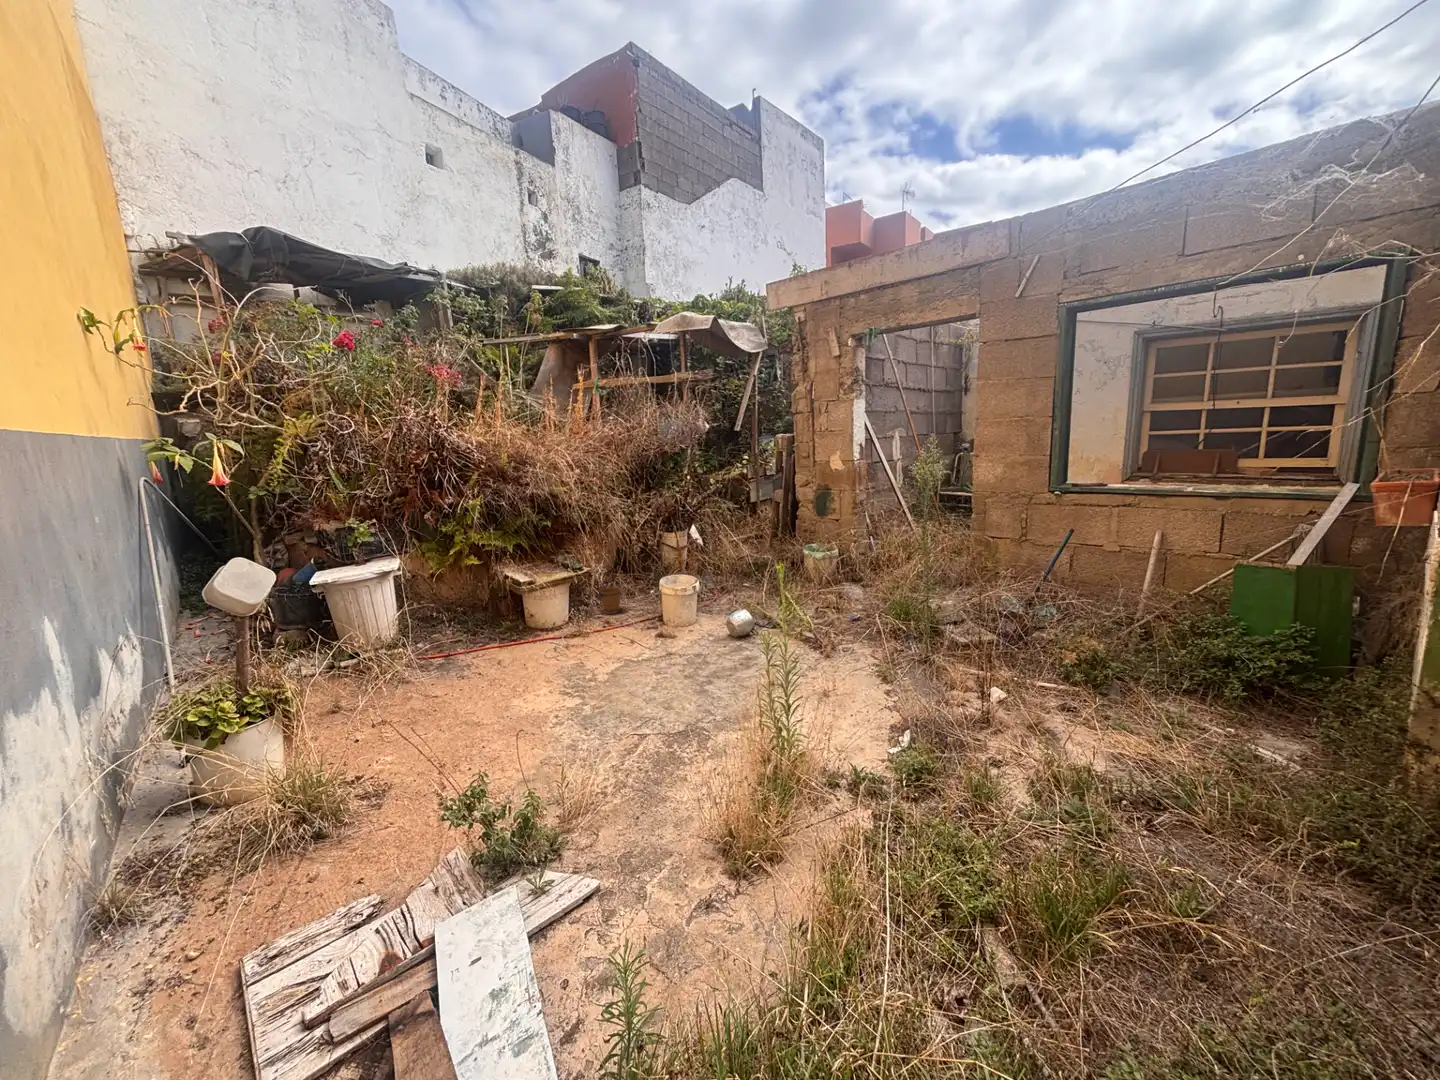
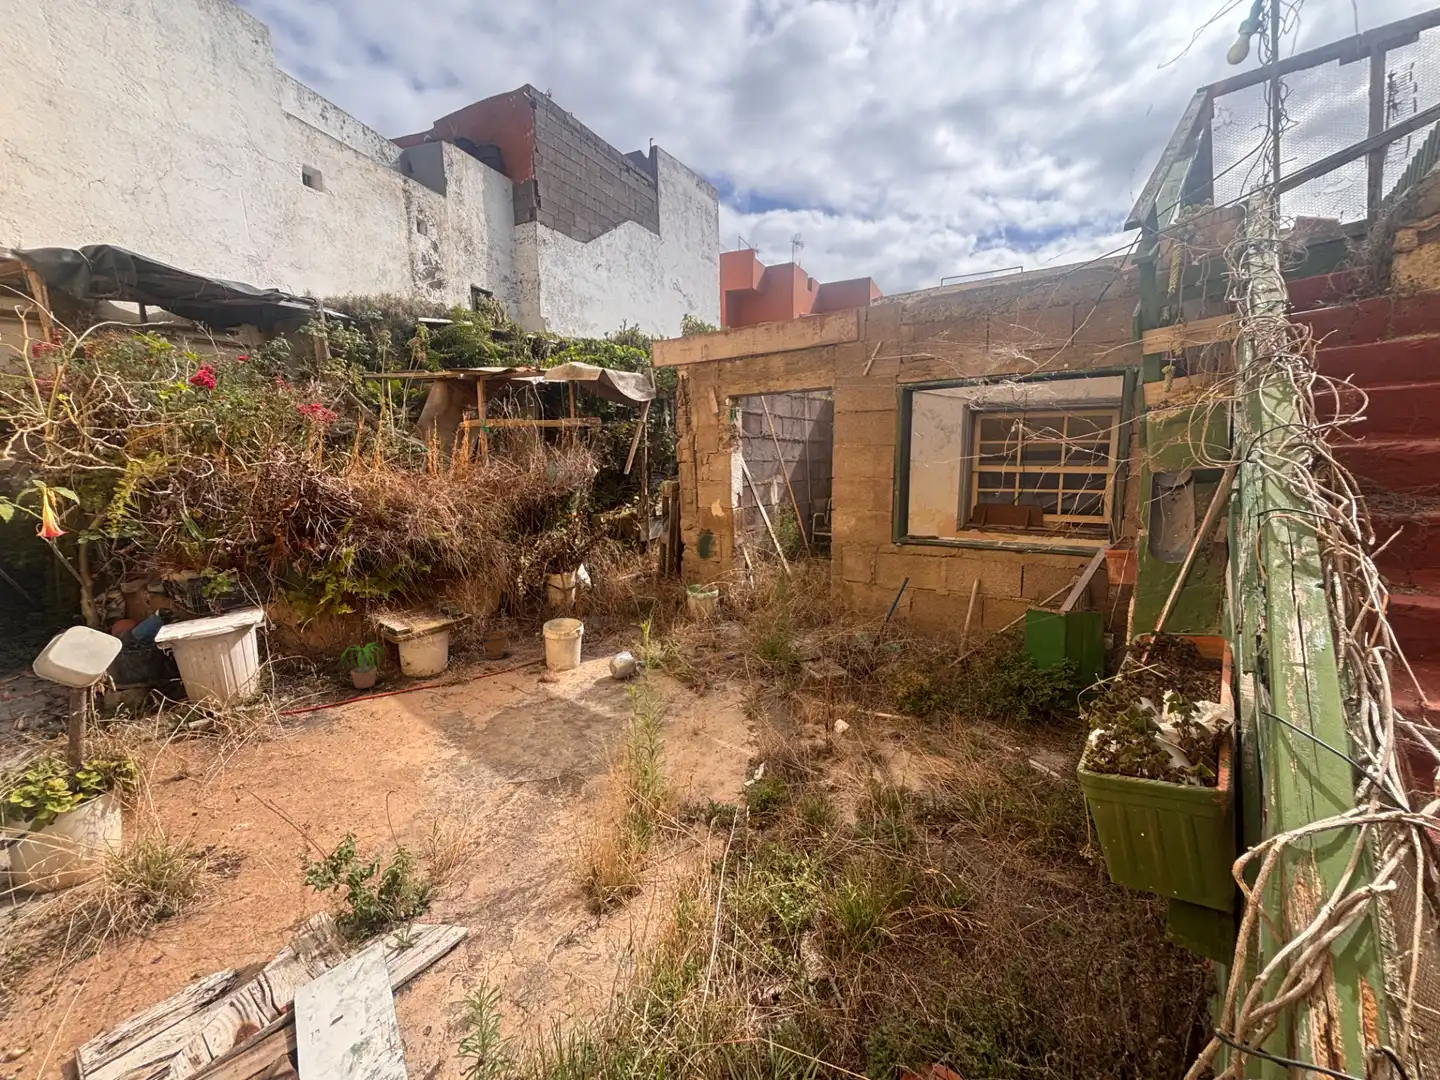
potted plant: none [463,593,515,637] -> present [341,643,383,688]

